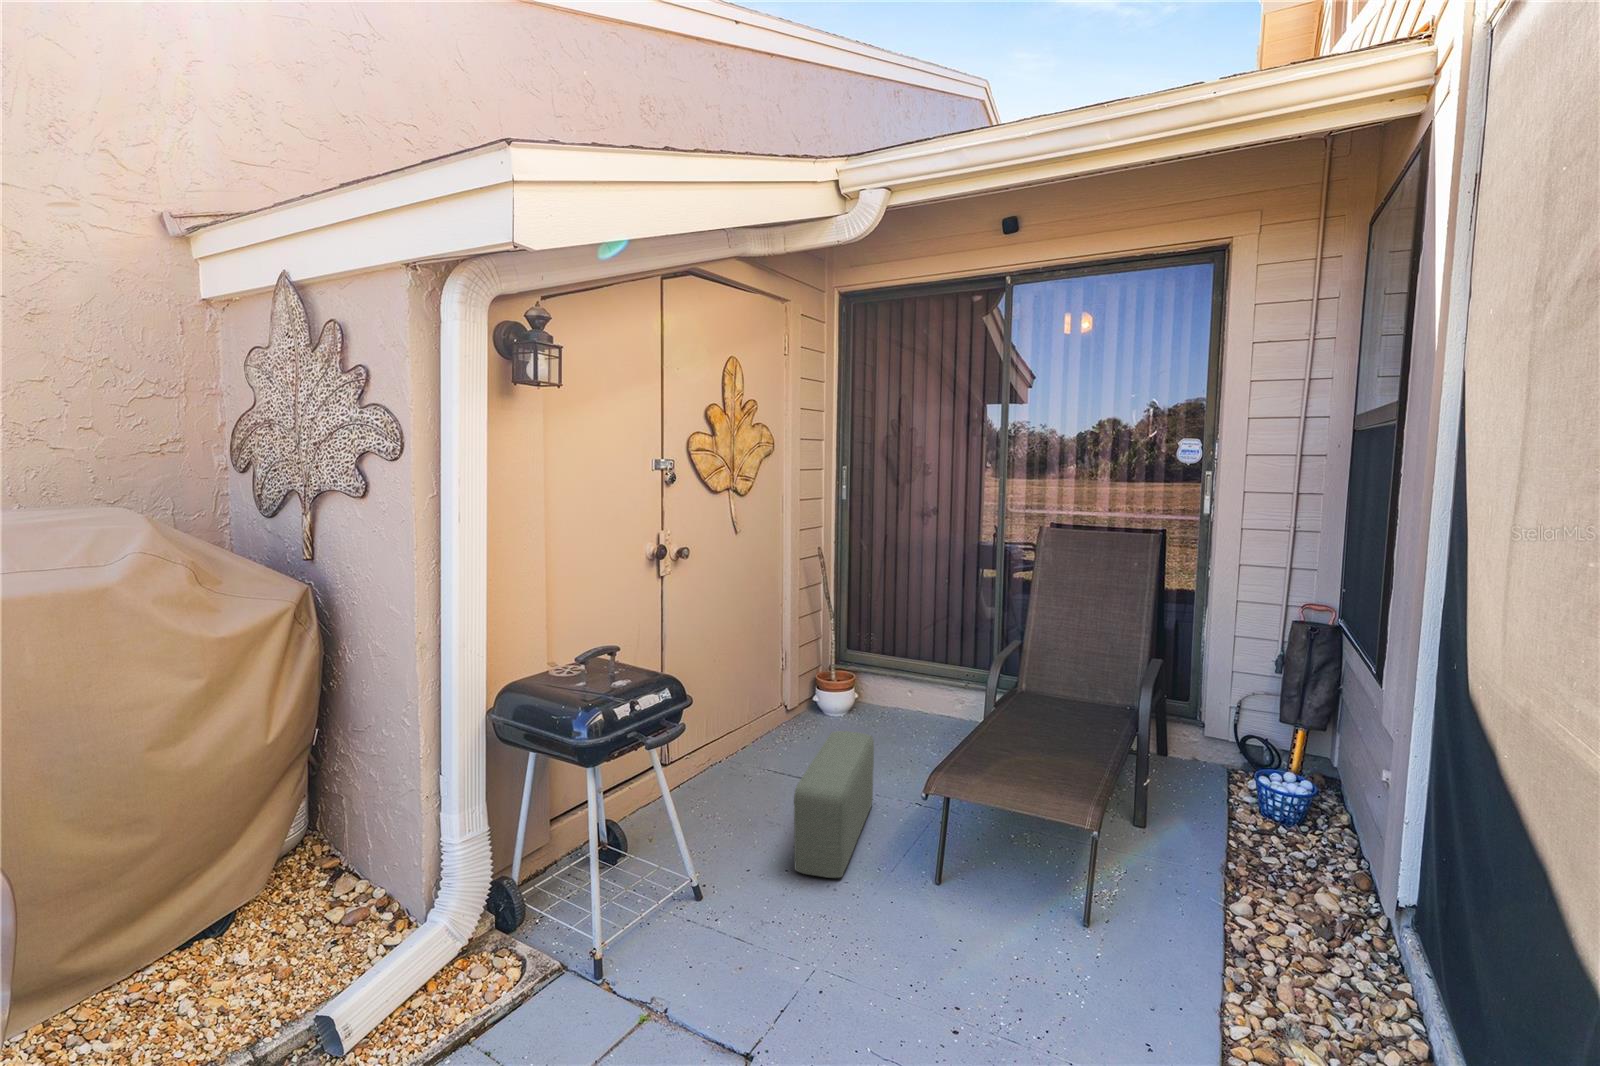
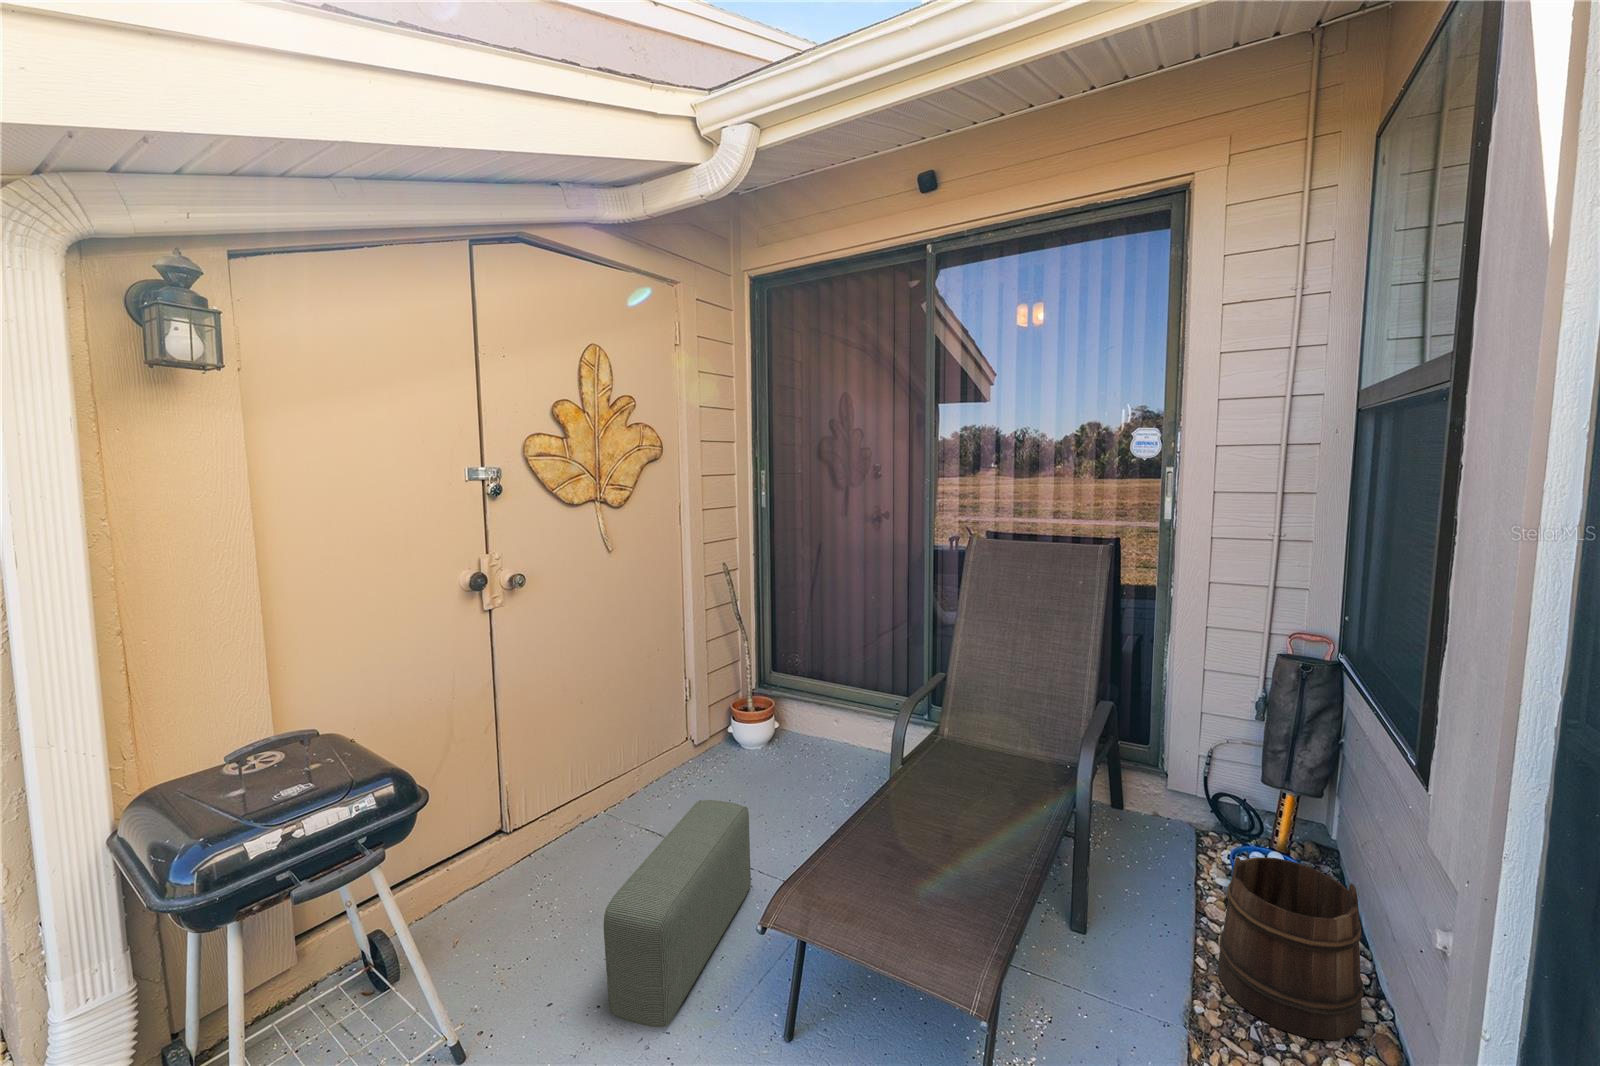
bucket: none [1246,761,1350,884] -> present [1218,857,1363,1040]

